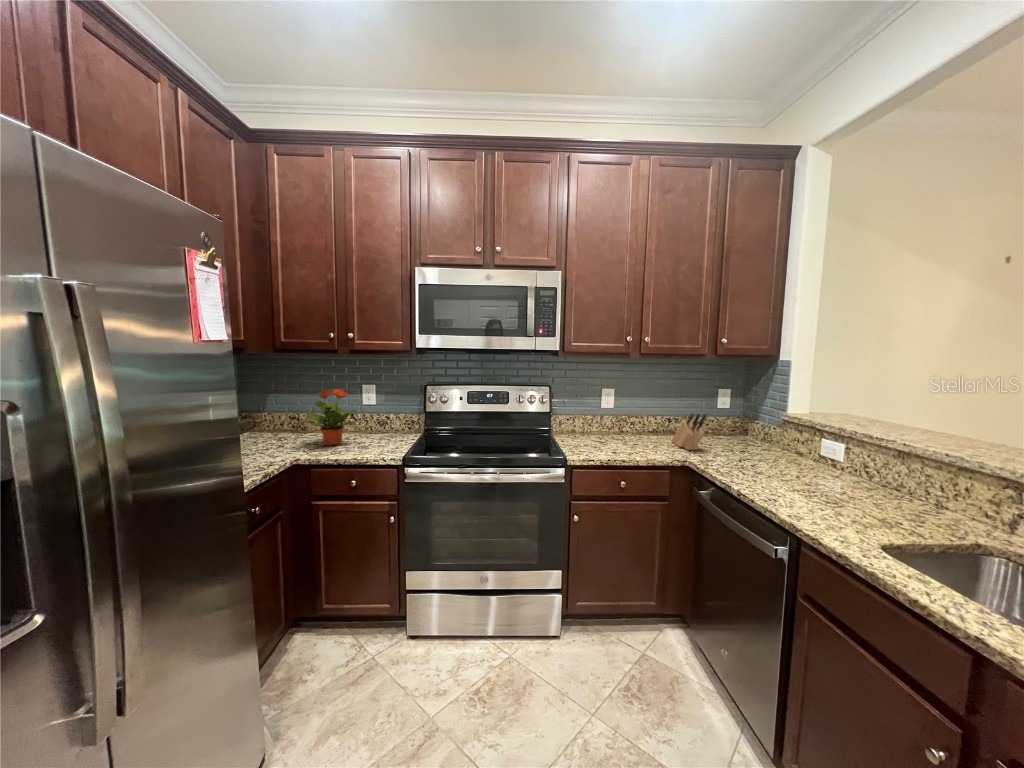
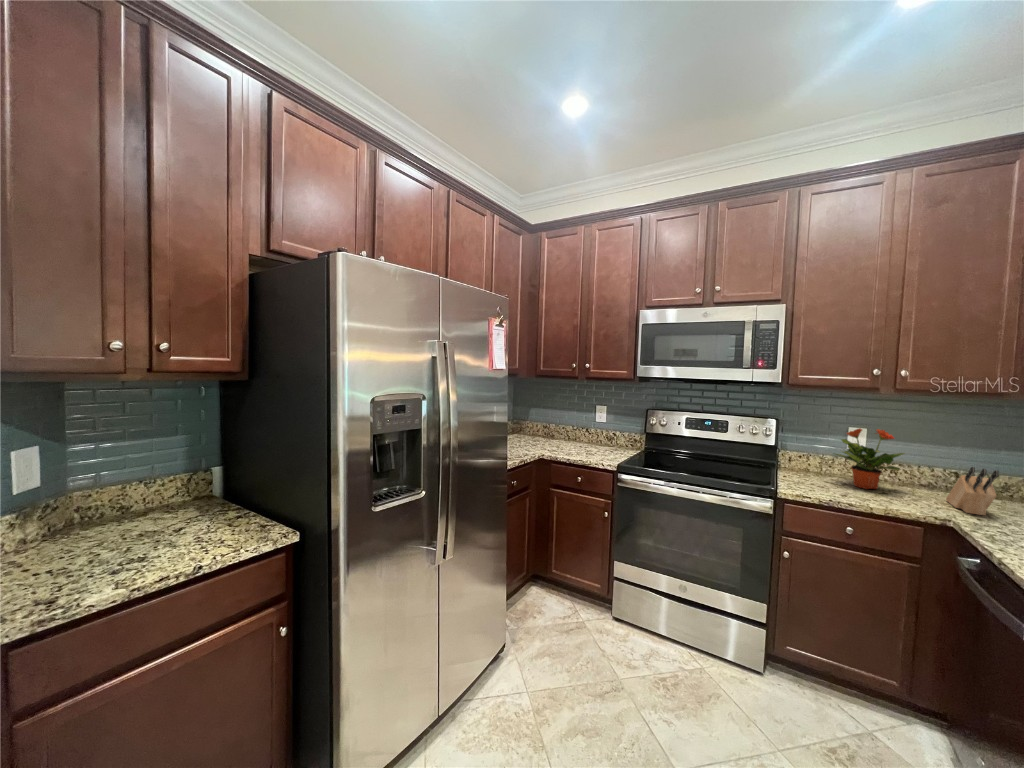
potted plant: present [304,389,355,446] -> present [836,428,904,489]

